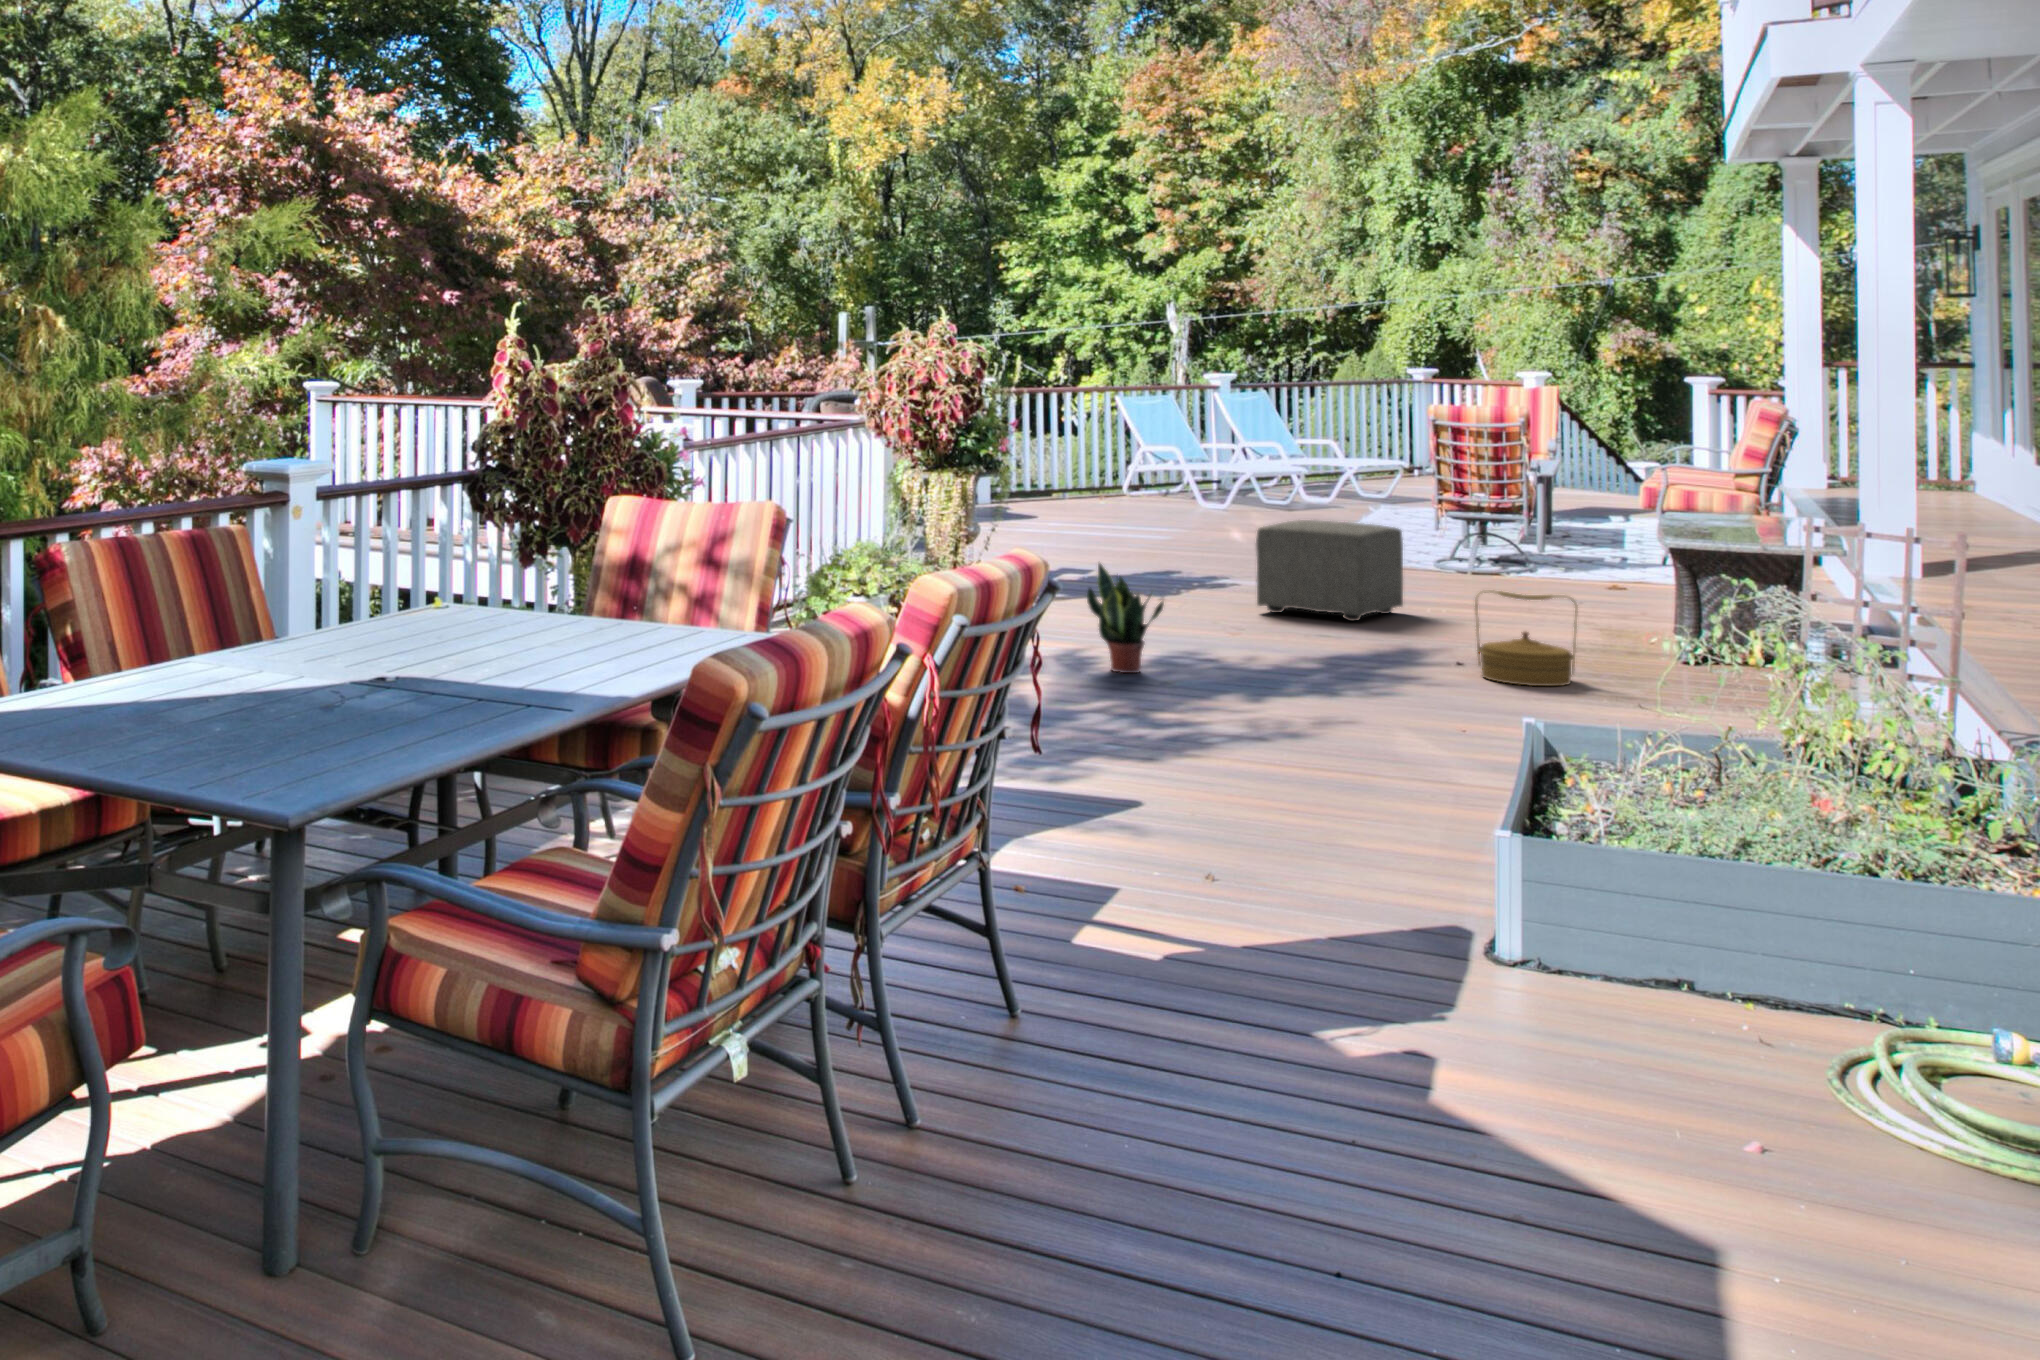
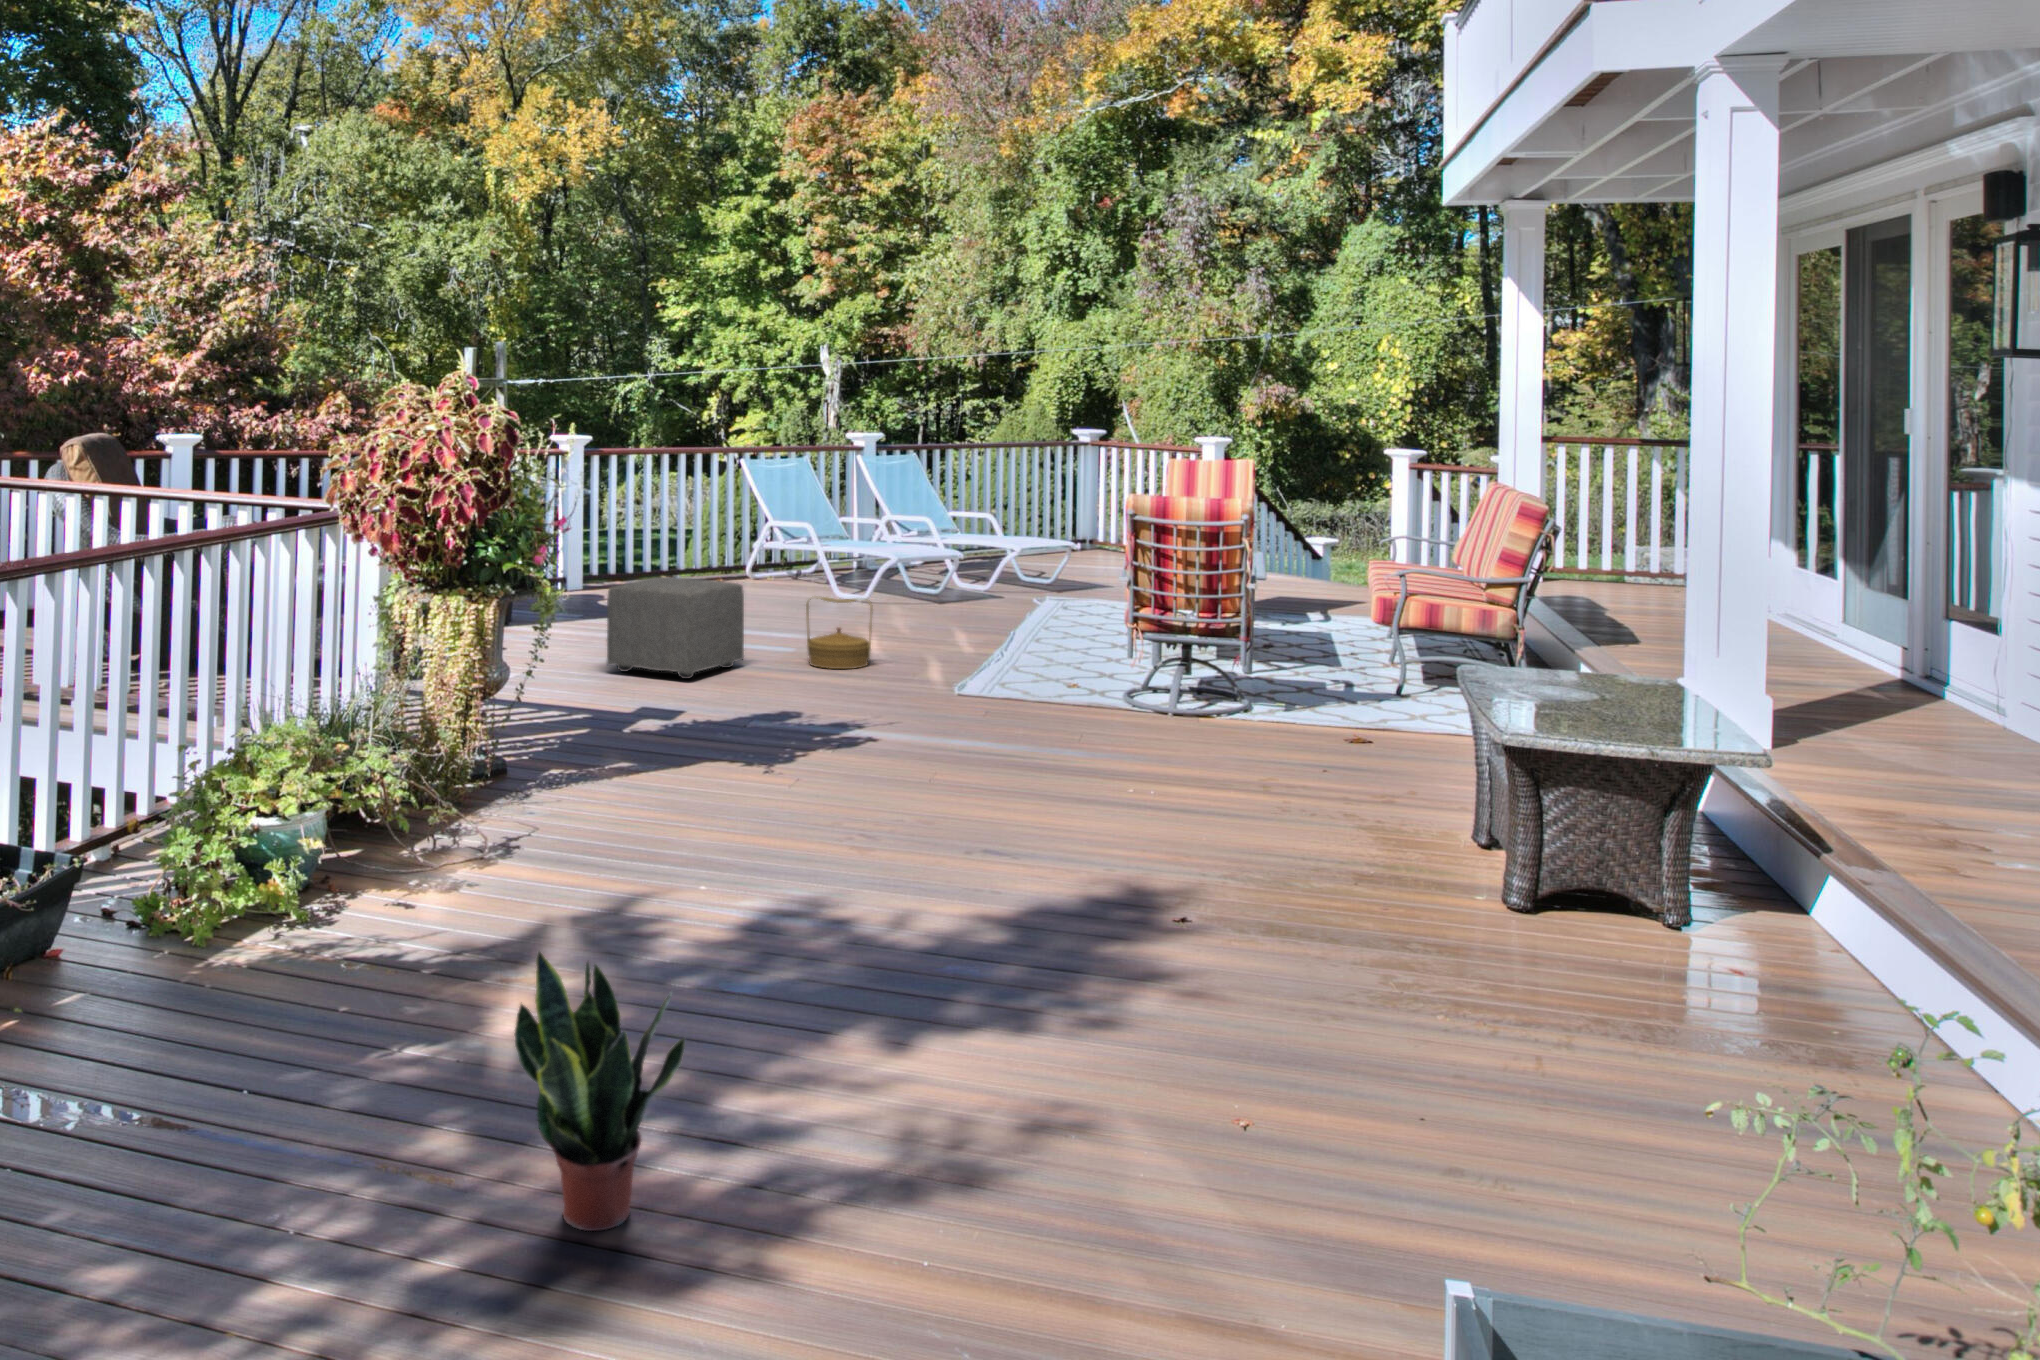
ottoman: present [1256,520,1403,621] -> present [607,577,744,679]
basket: present [1475,590,1577,686] -> present [806,597,873,669]

